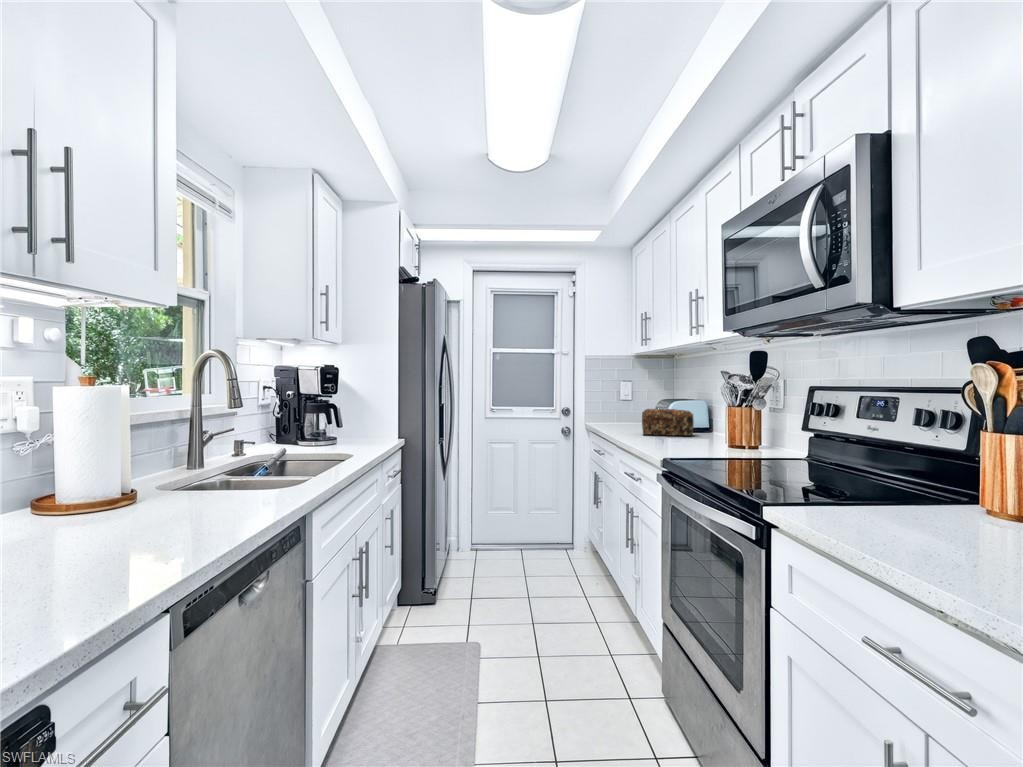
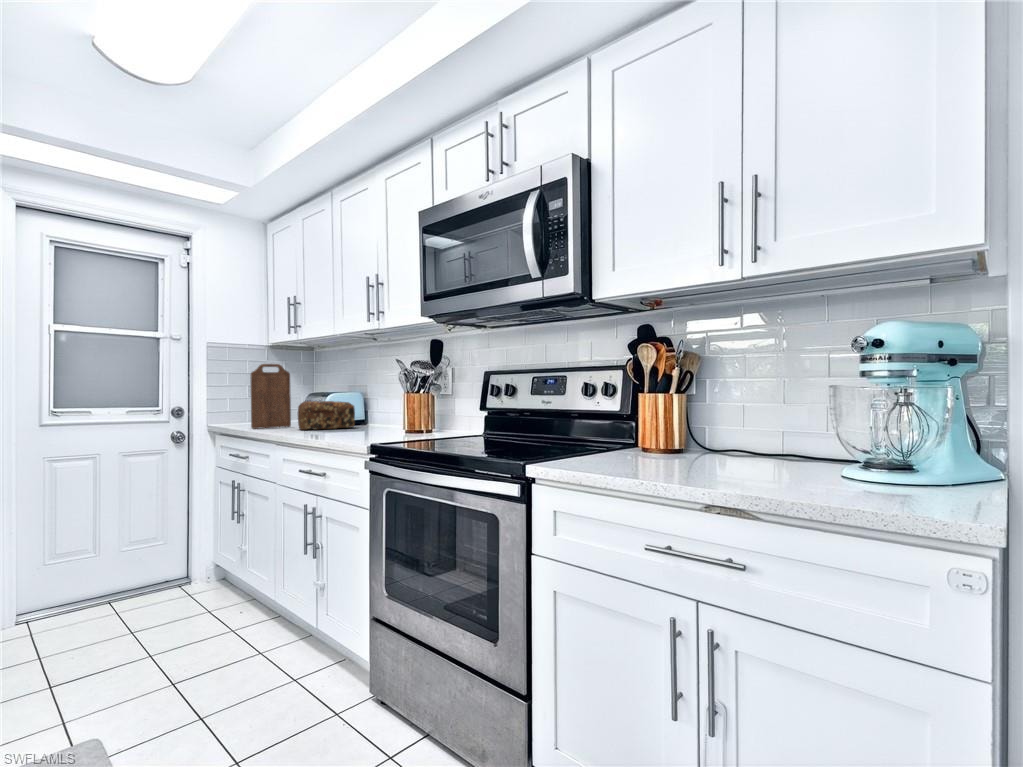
cutting board: none [608,374,642,430] -> present [250,364,291,429]

